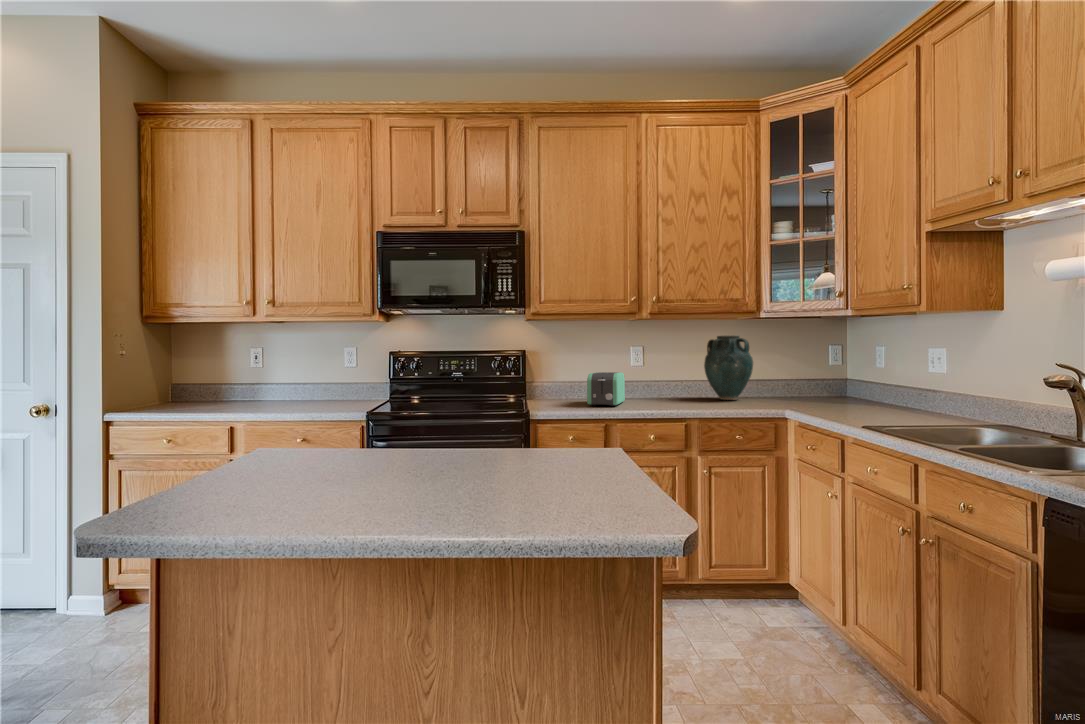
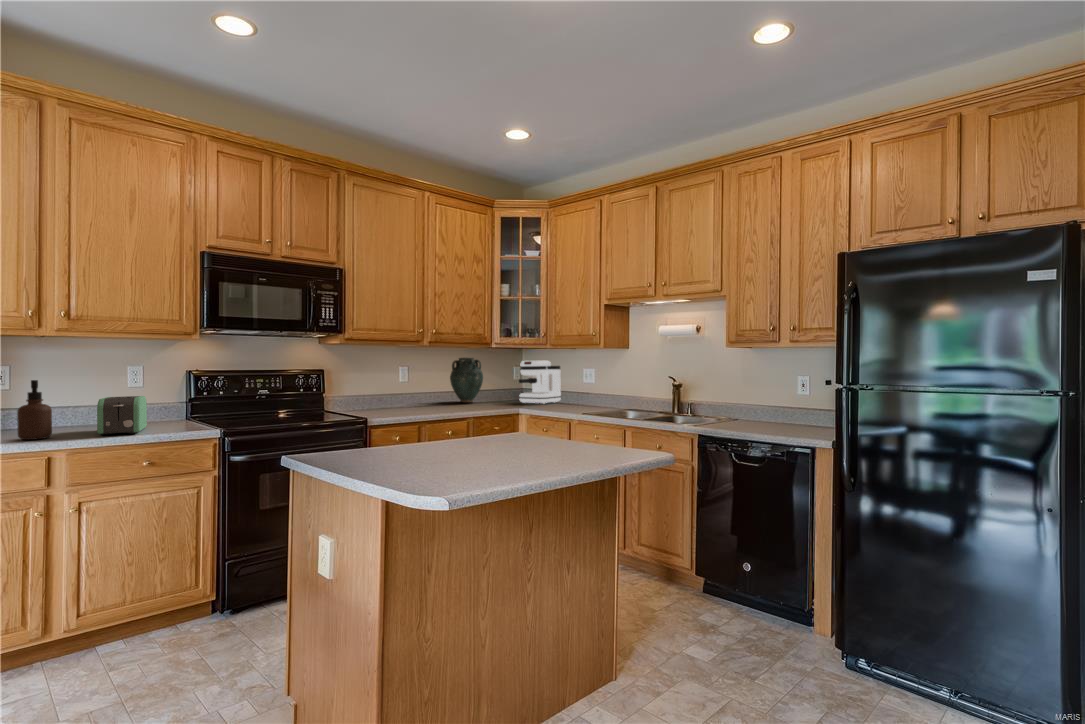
coffee maker: none [794,339,878,409] -> present [519,361,561,404]
soap dispenser: none [229,360,253,410] -> present [17,380,52,440]
toaster: present [587,372,625,406] -> present [97,396,147,435]

